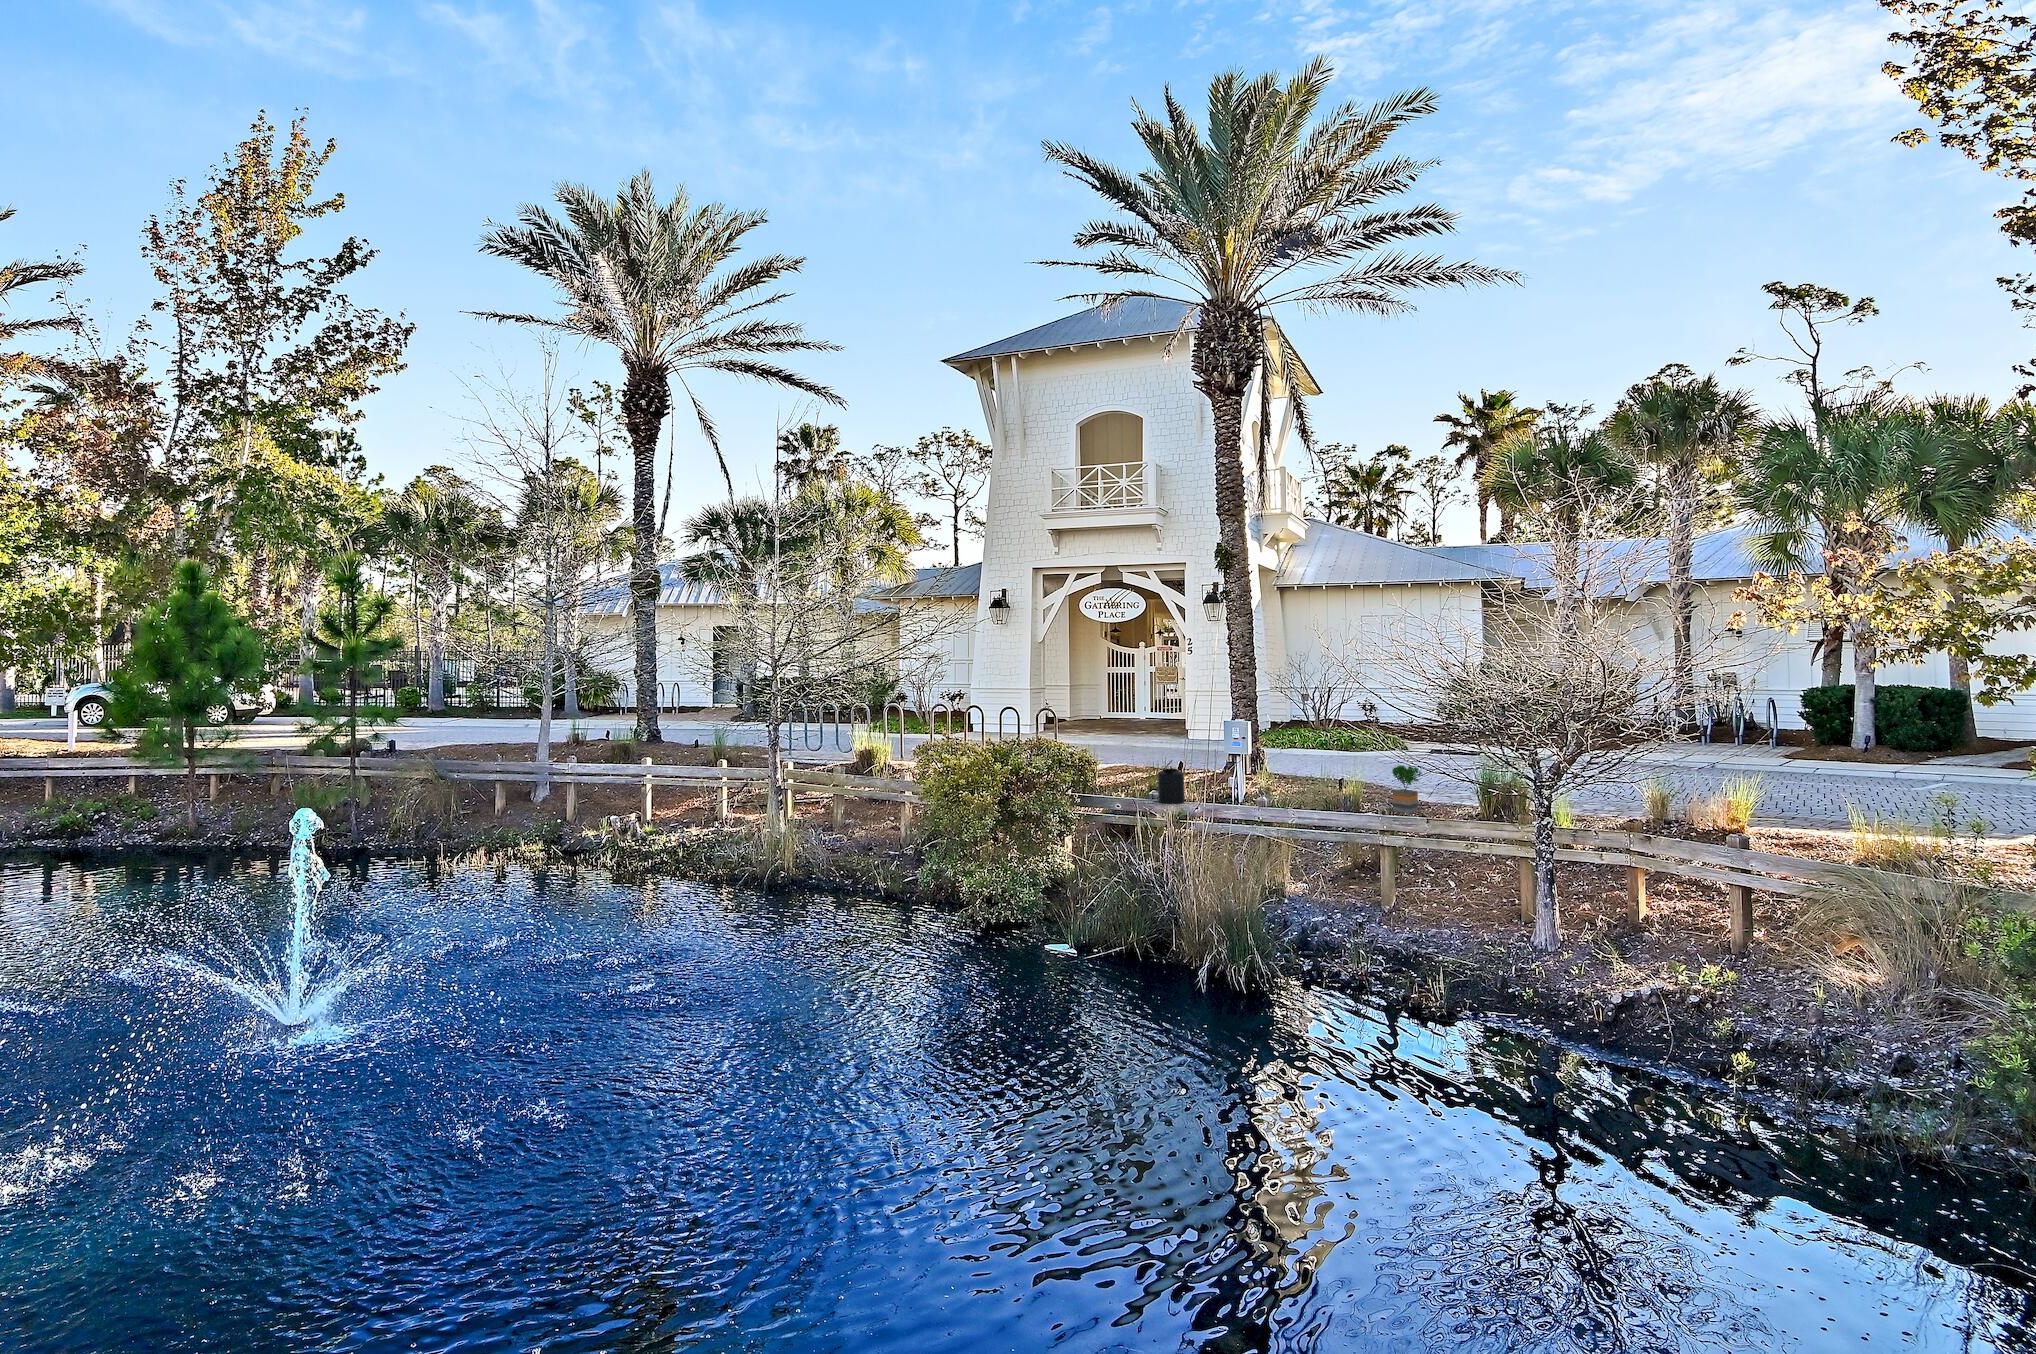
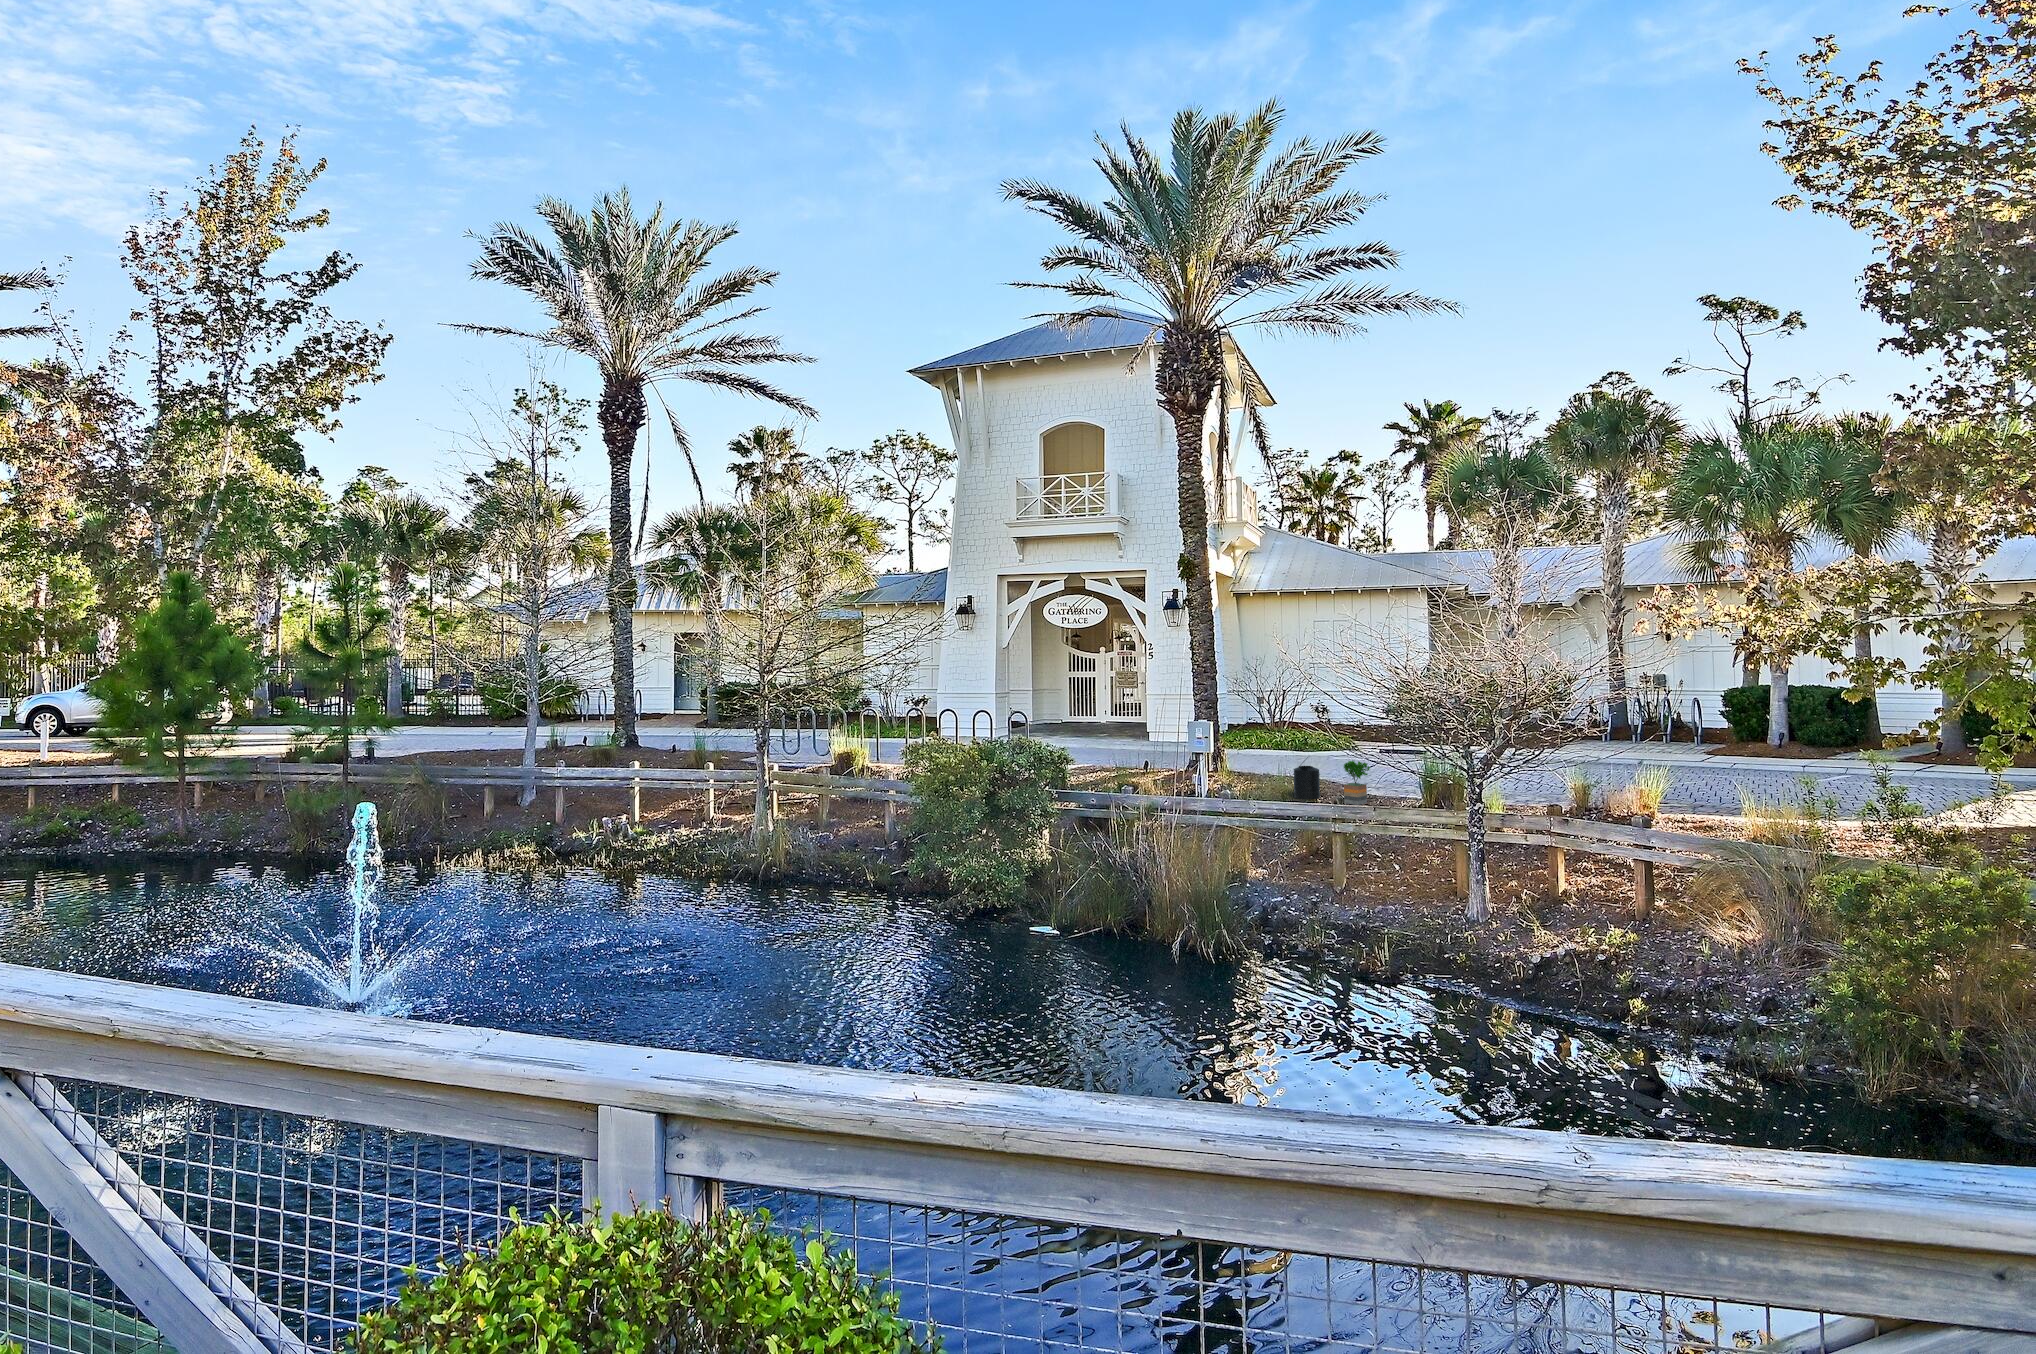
trash can: present [1158,760,1185,804] -> present [1293,757,1320,800]

